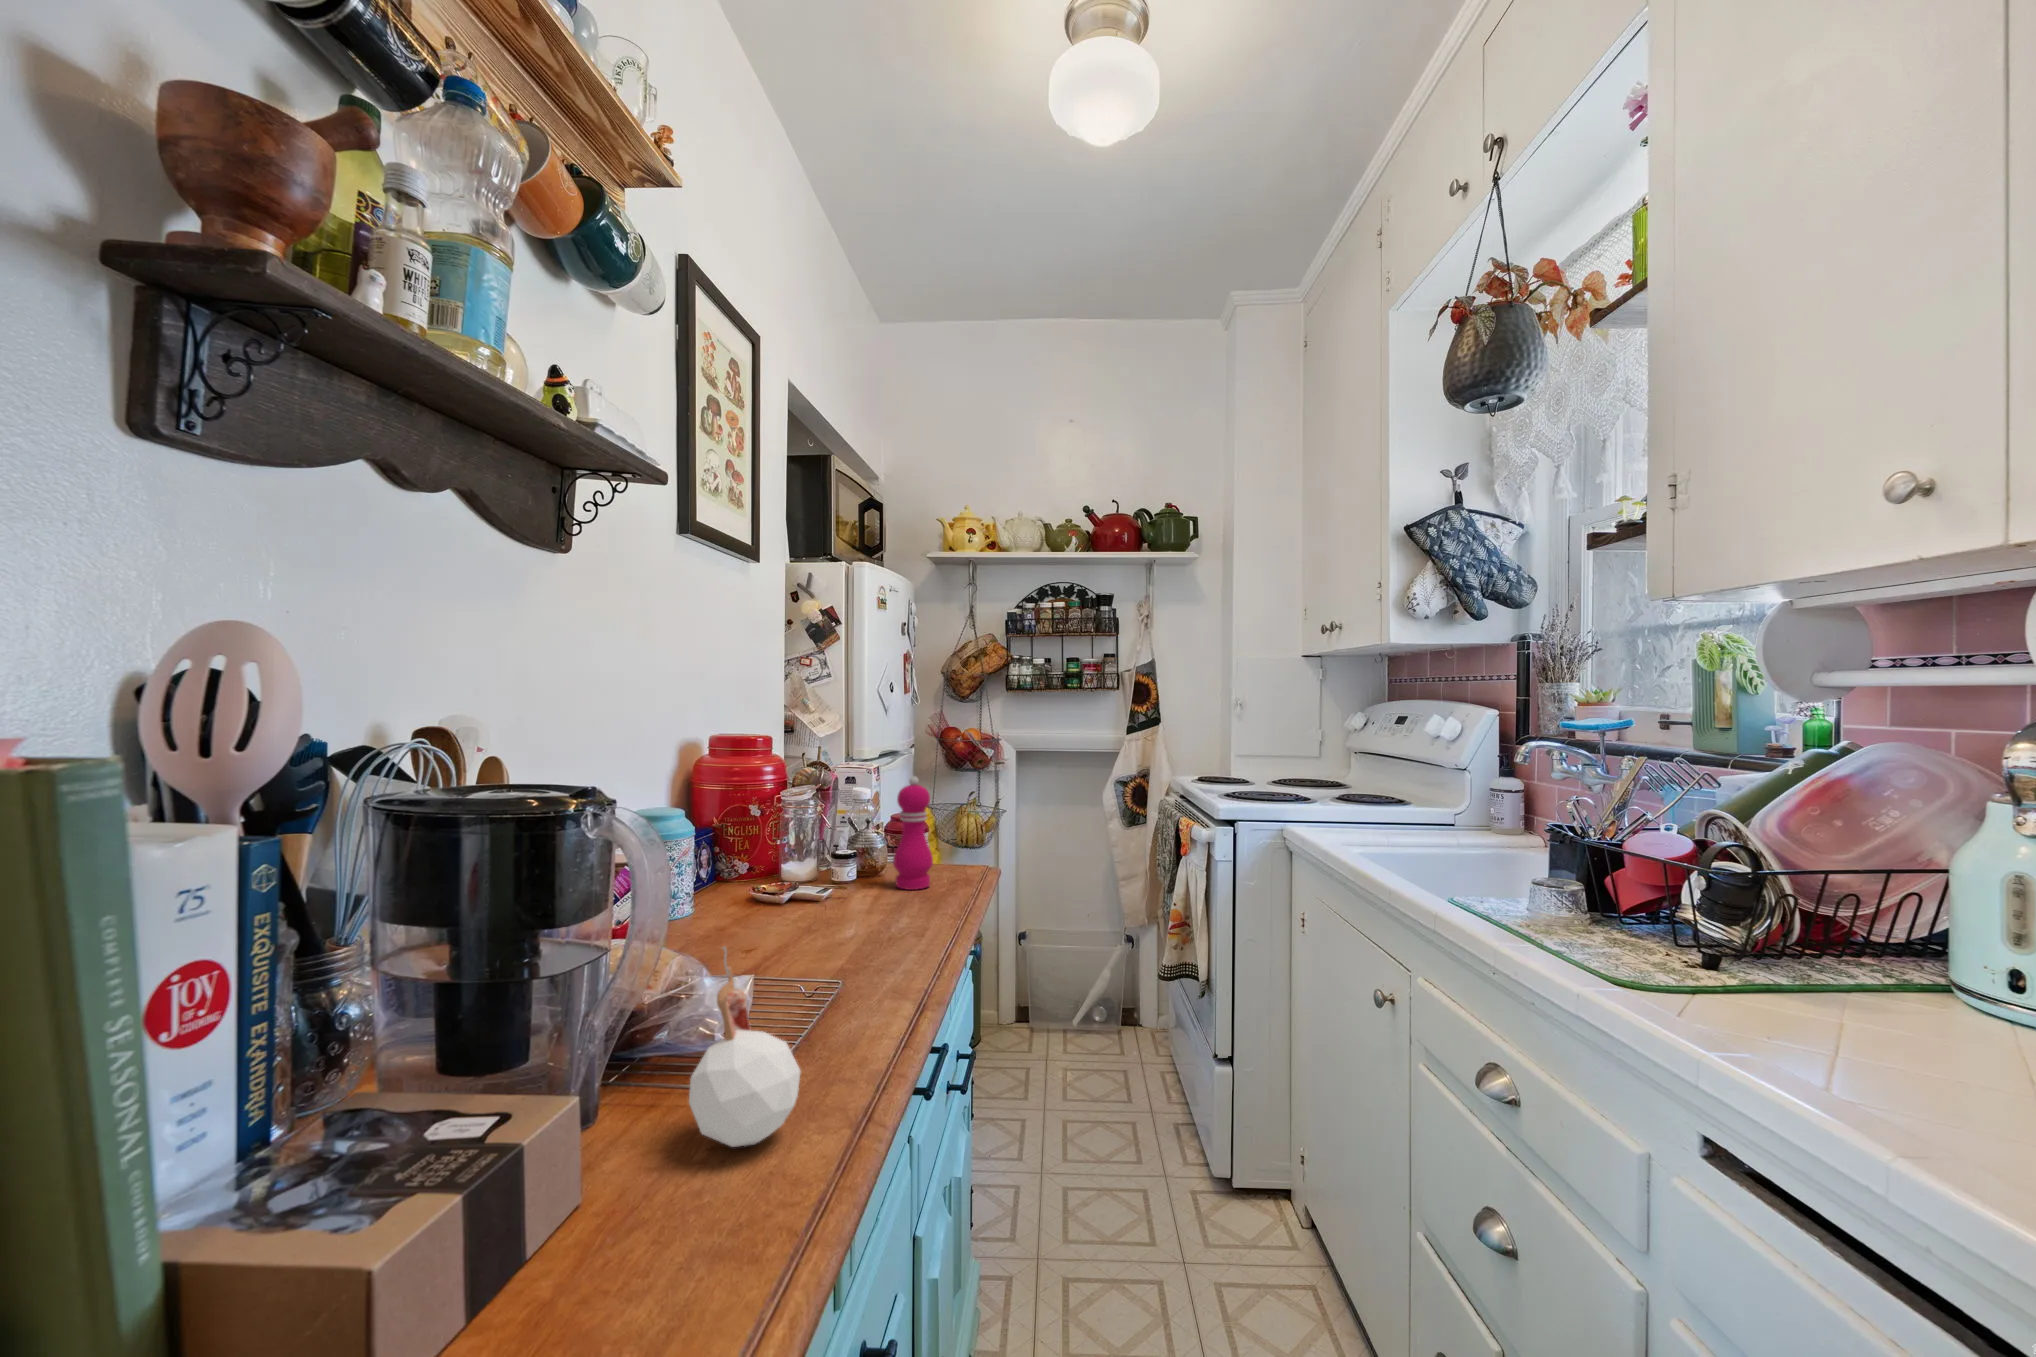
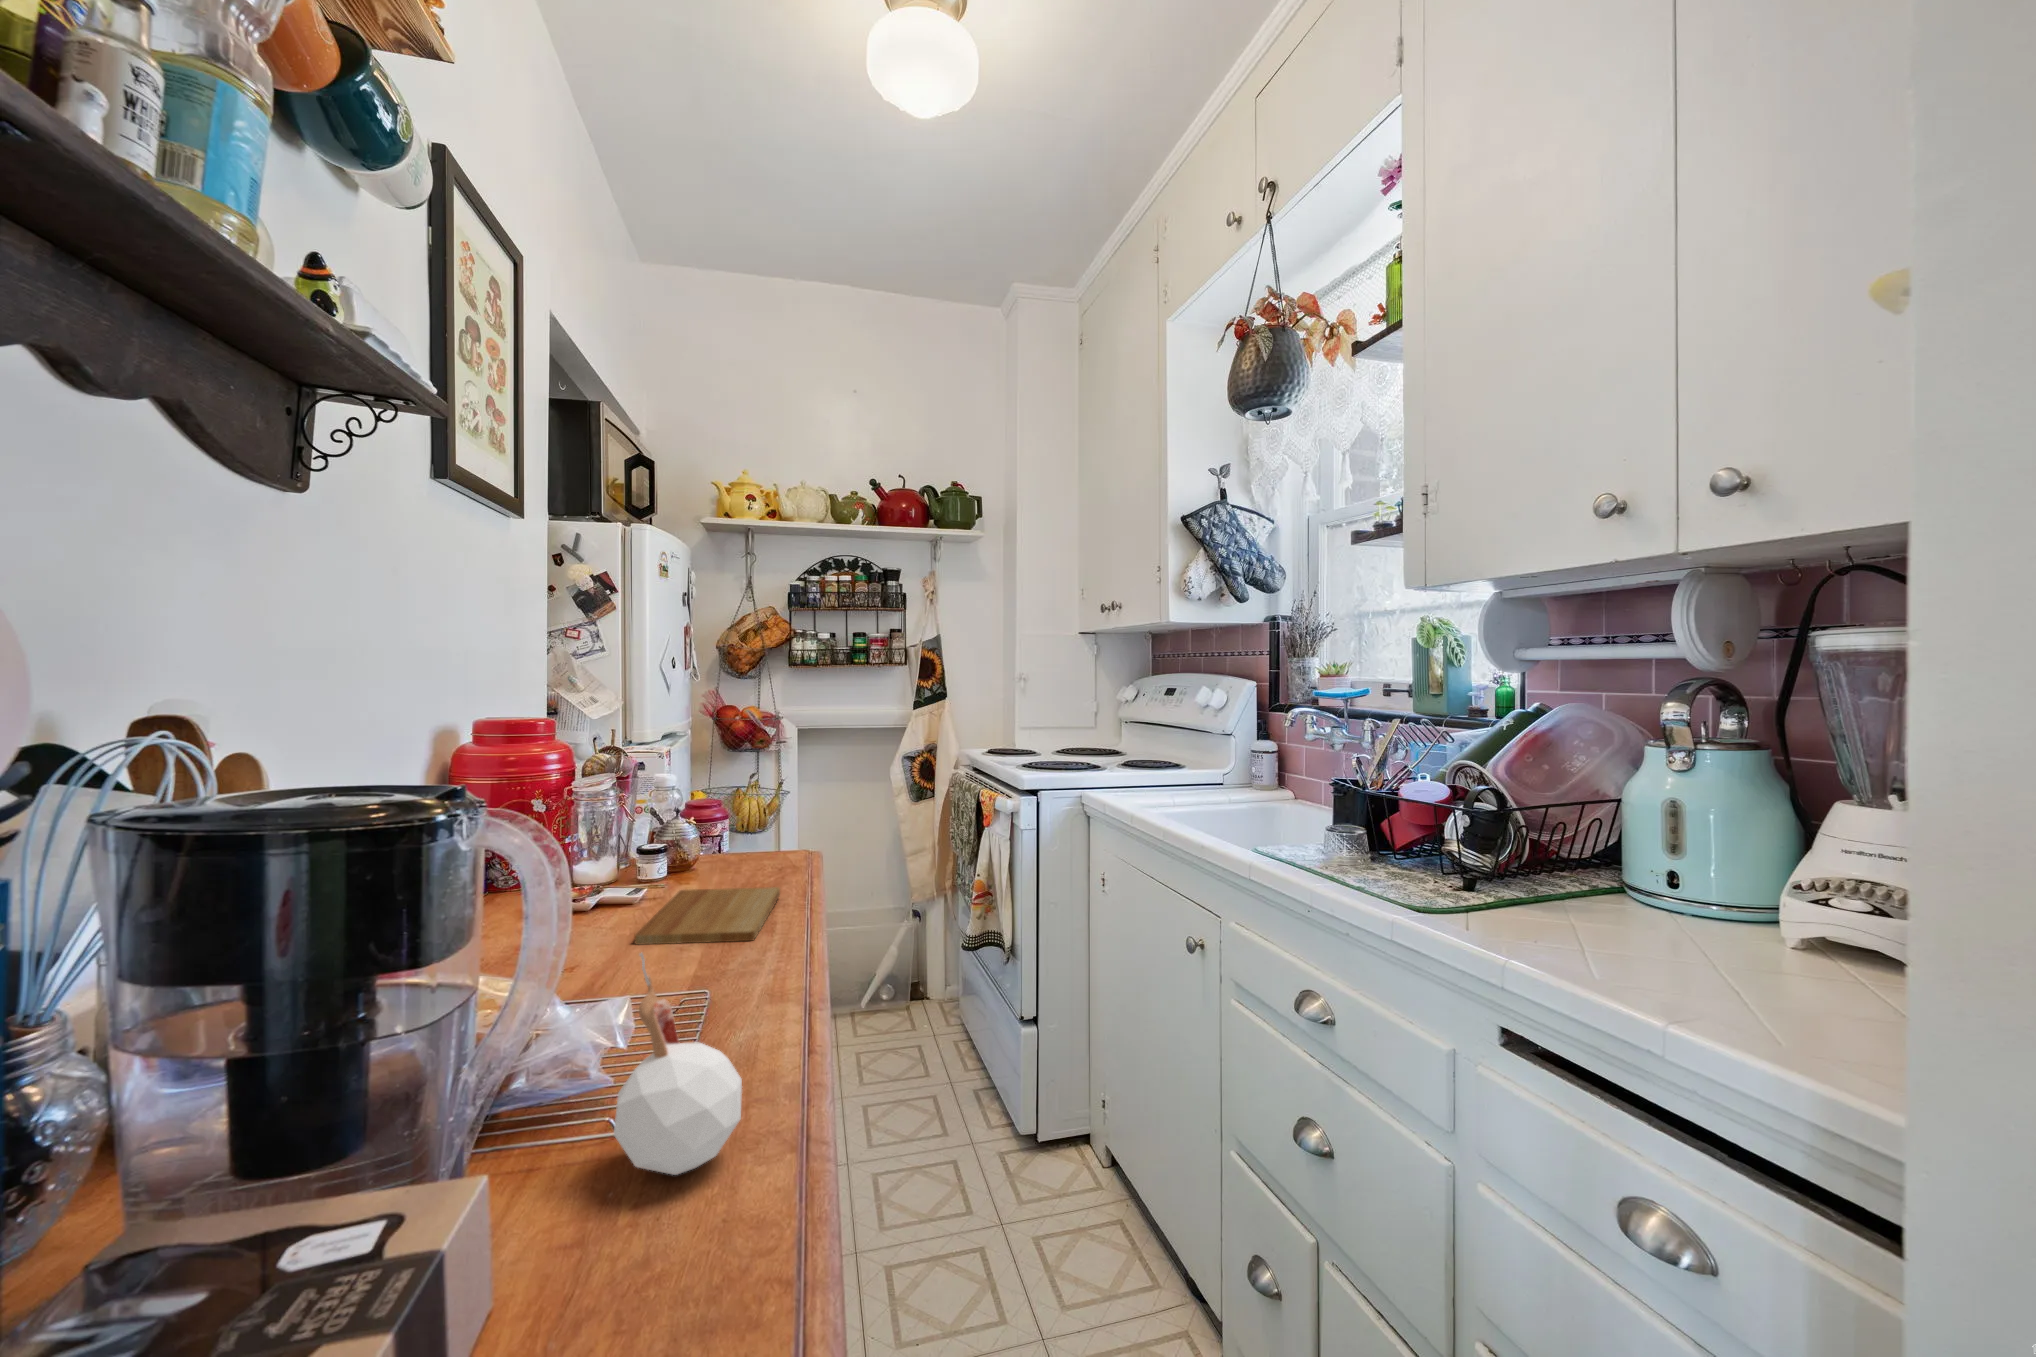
pepper mill: present [893,777,933,890] -> none [714,758,759,879]
cutting board: none [800,896,941,948] -> present [635,887,780,945]

